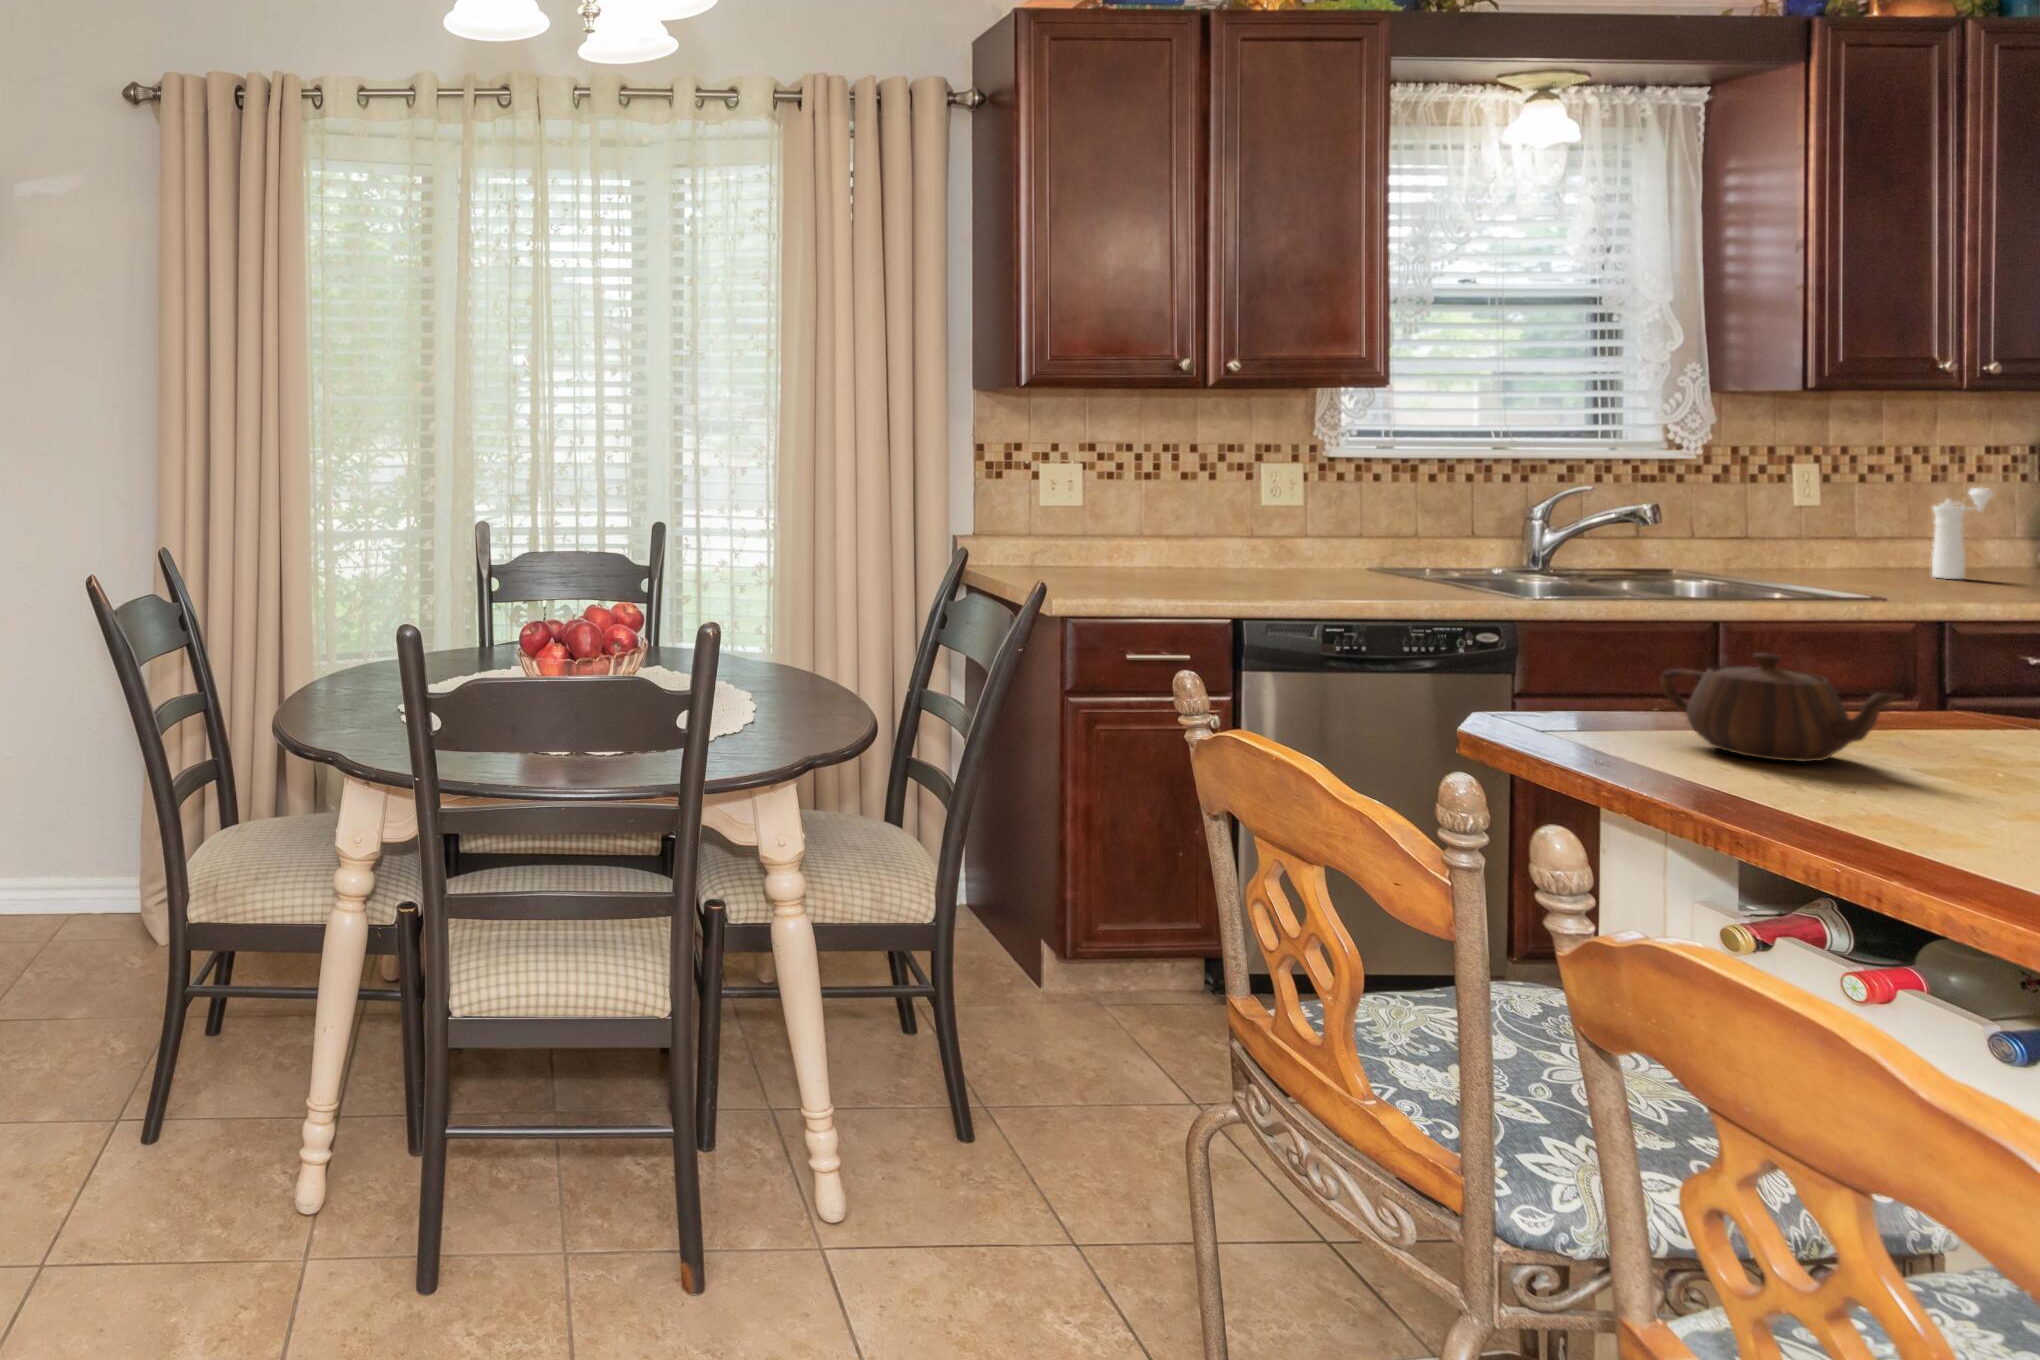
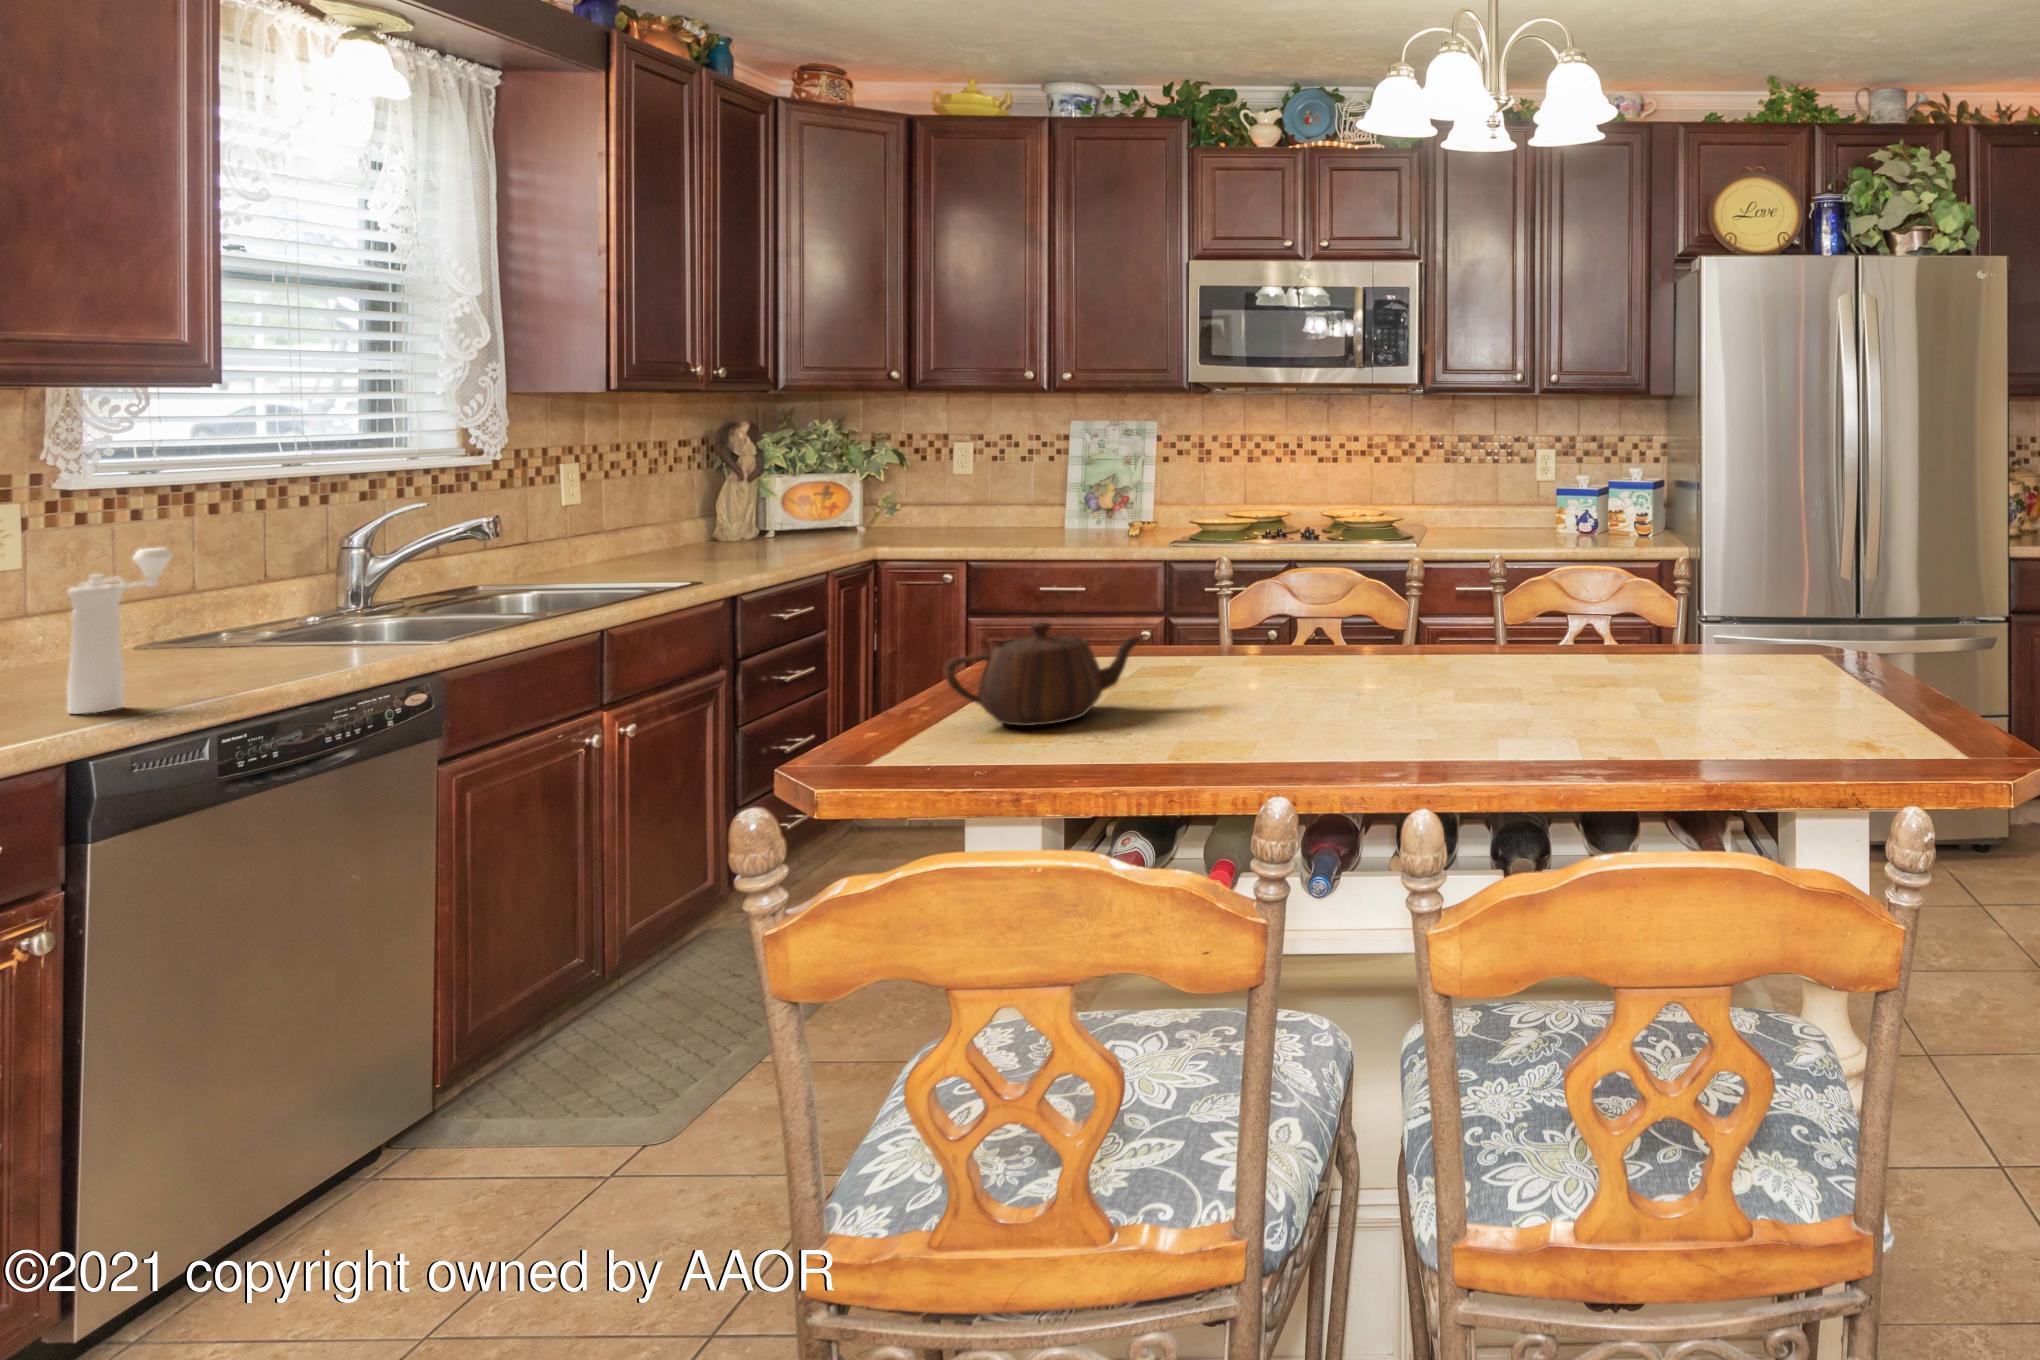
pepper mill: present [1932,488,1993,579] -> present [67,548,172,714]

